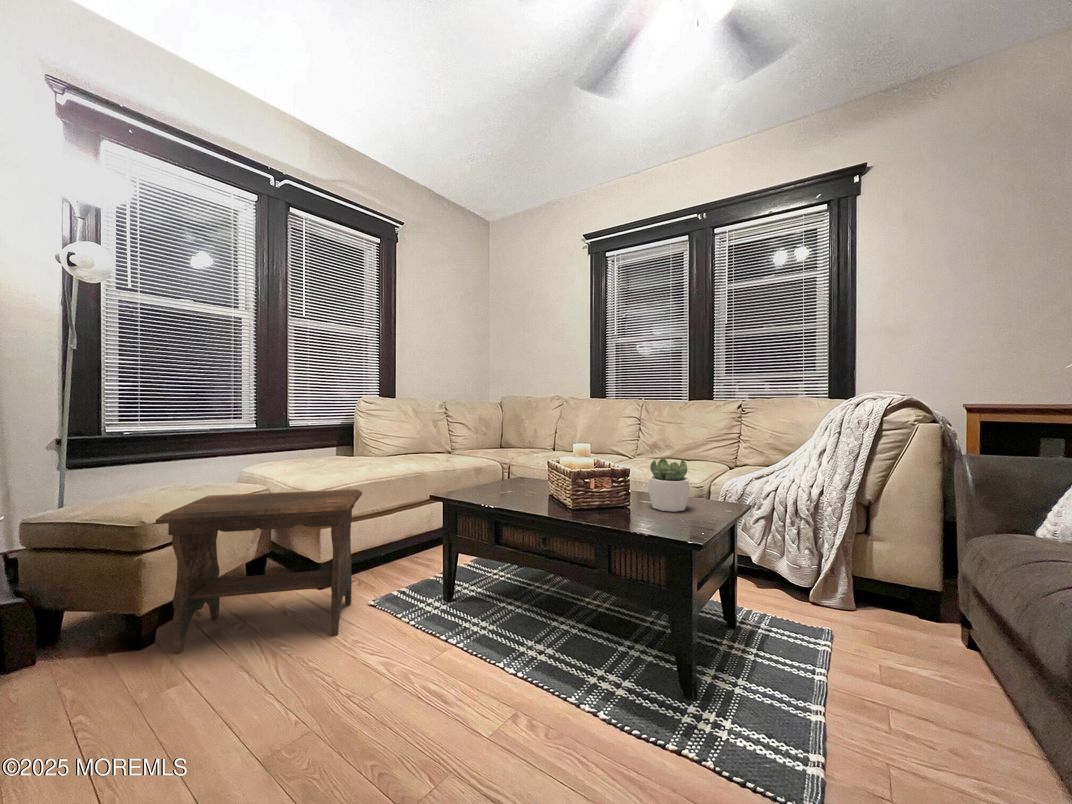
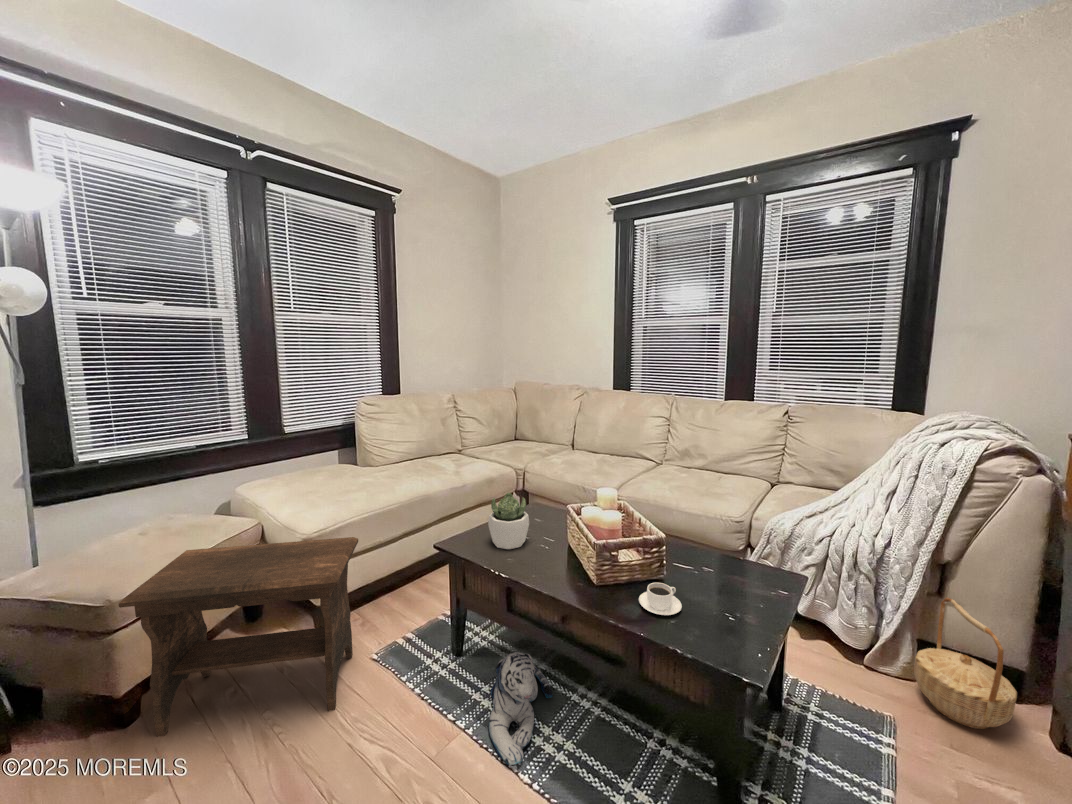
succulent plant: present [648,458,690,512] -> present [488,493,529,549]
coffee cup: none [607,499,642,520] -> present [639,583,682,615]
basket: none [848,530,929,635] -> present [914,598,1017,729]
plush toy: none [478,576,535,663] -> present [488,652,553,765]

